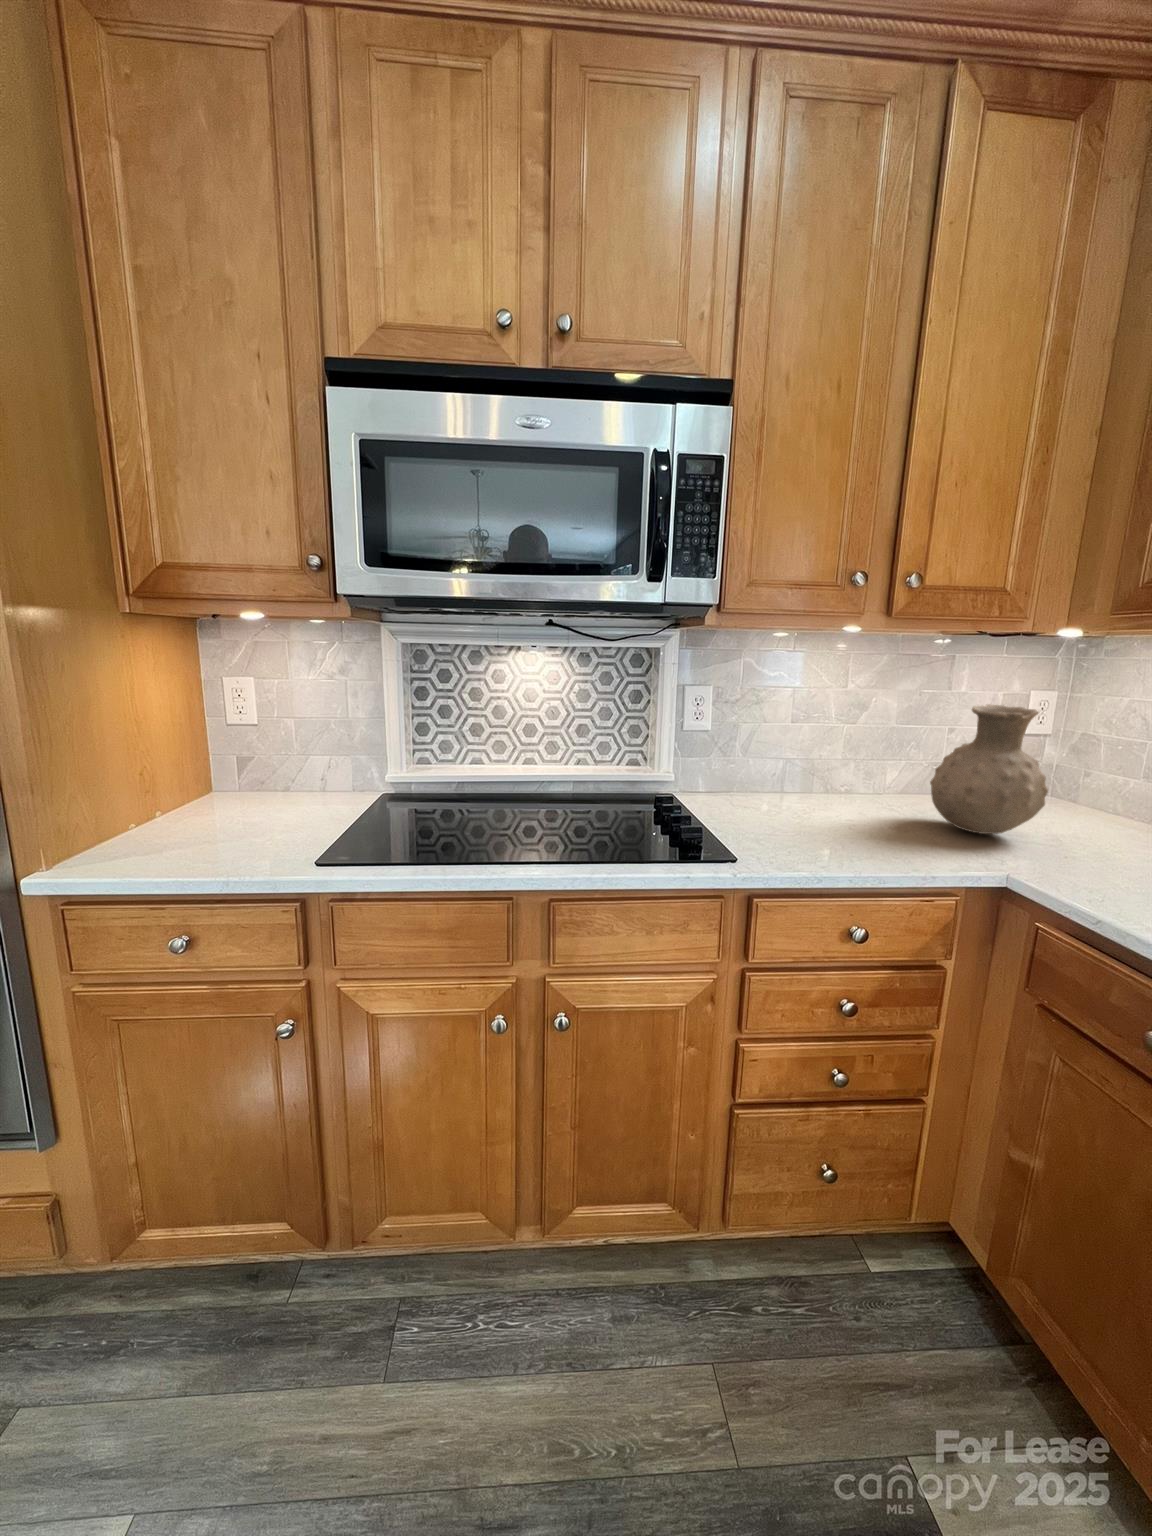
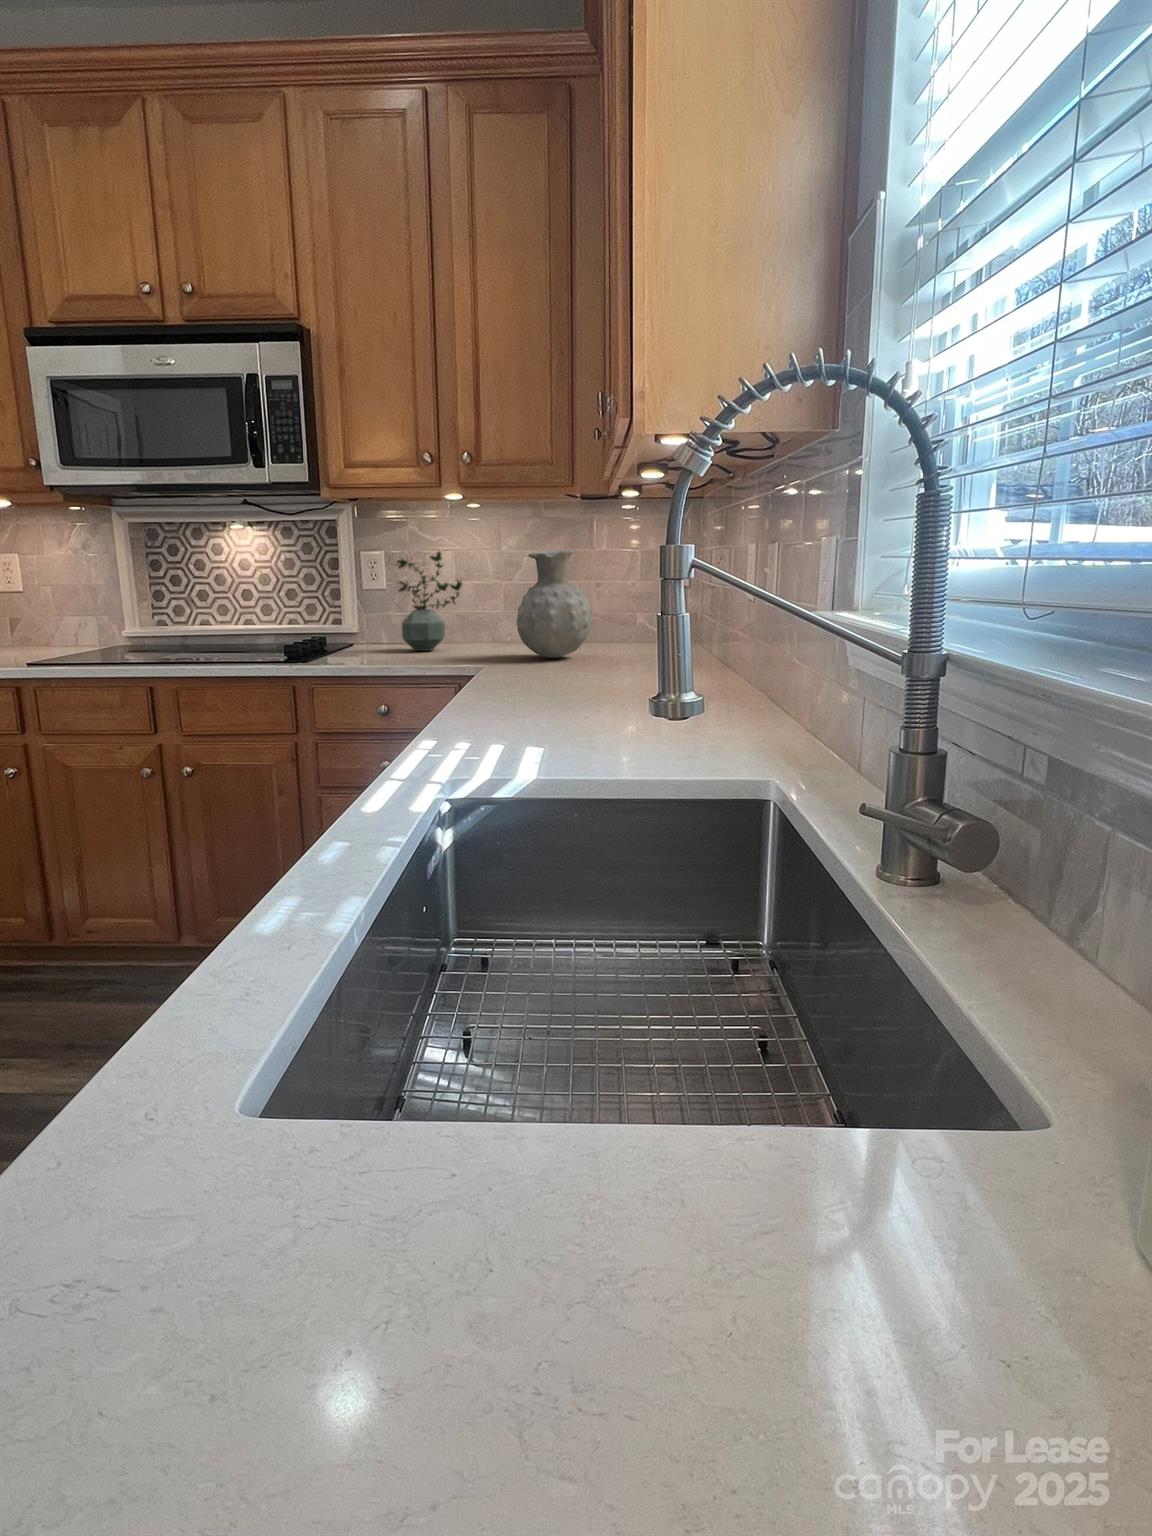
potted plant: none [743,693,817,809] -> present [397,551,462,651]

